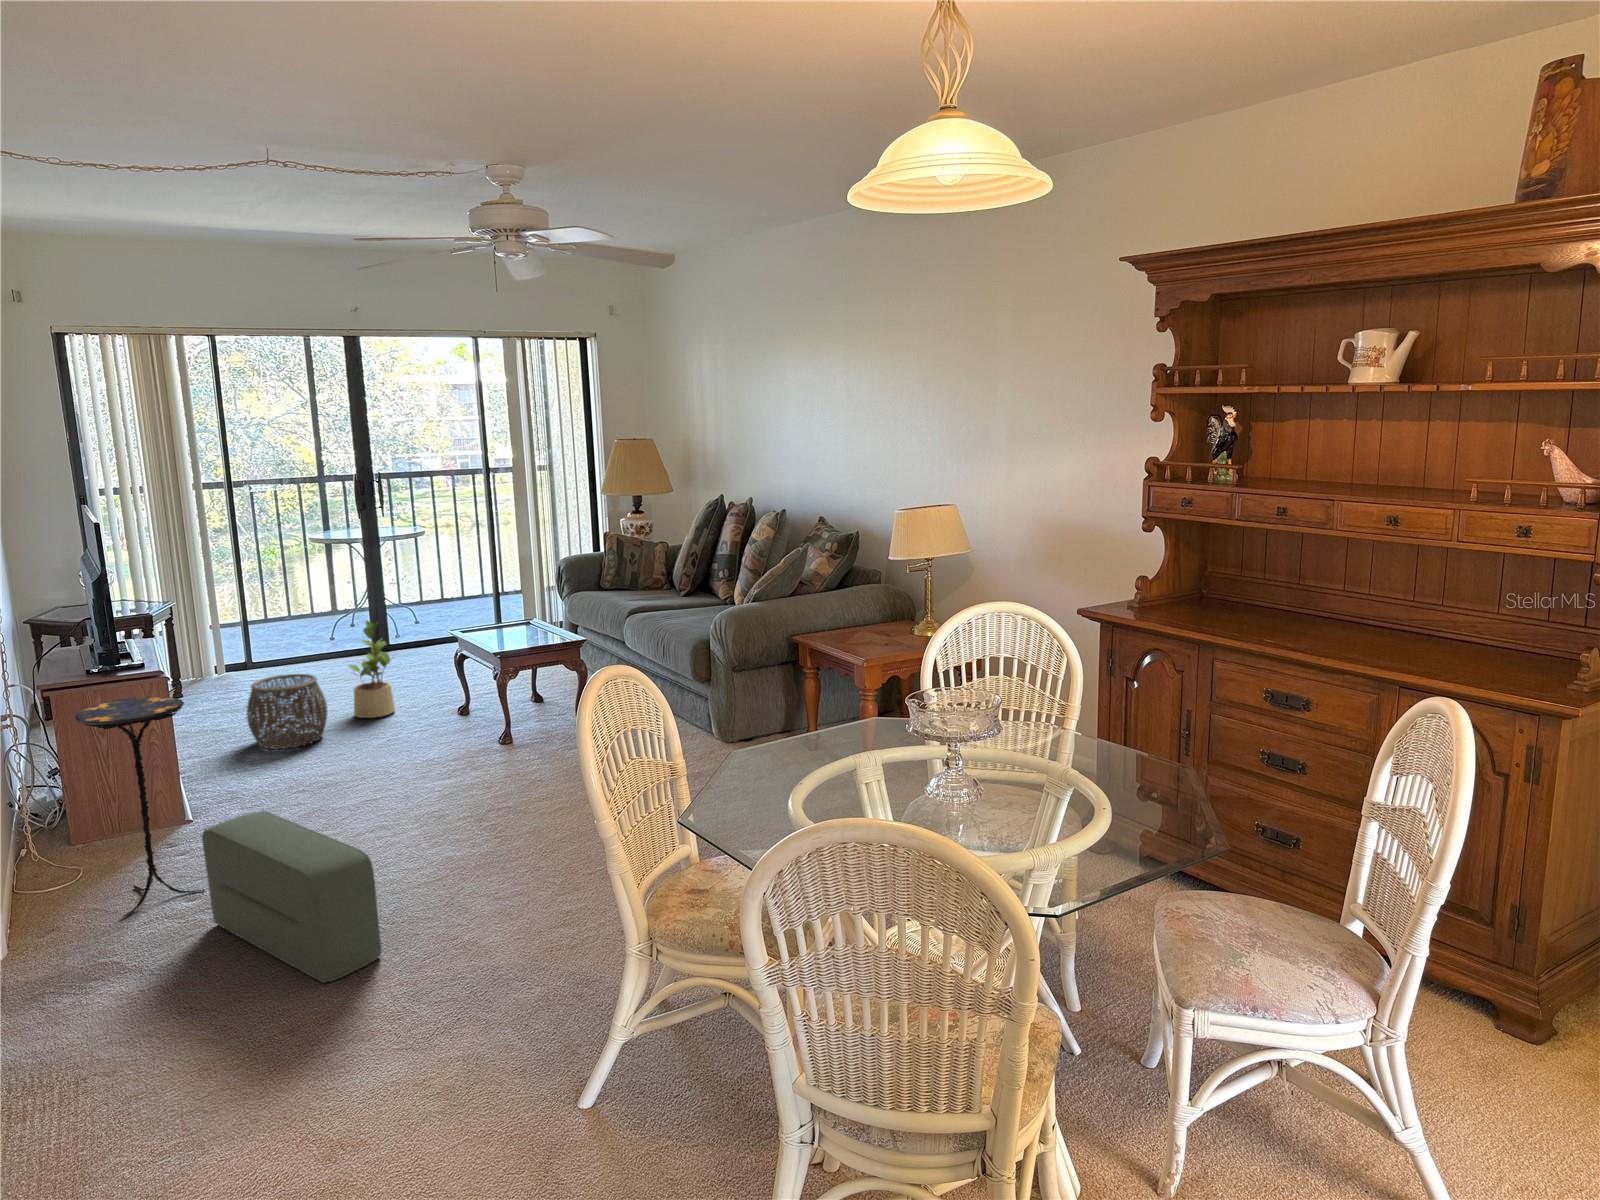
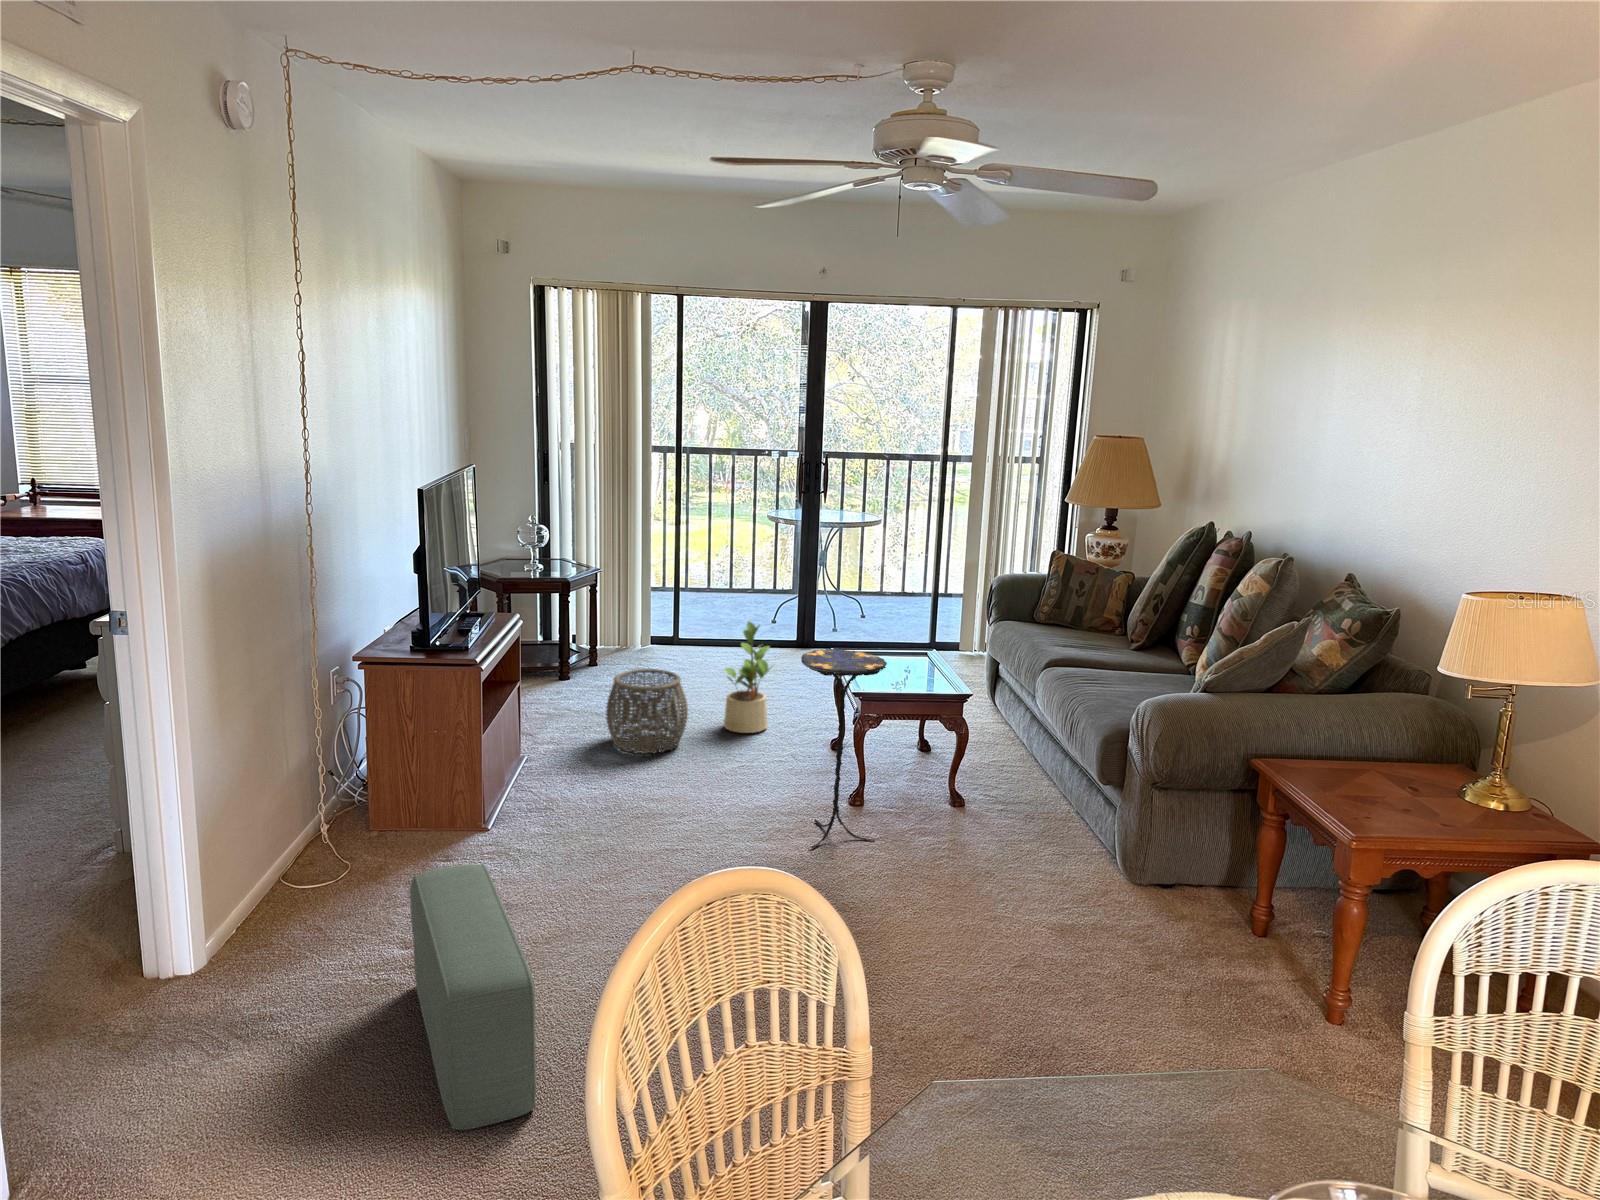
side table: present [75,697,205,916] -> present [801,649,887,848]

